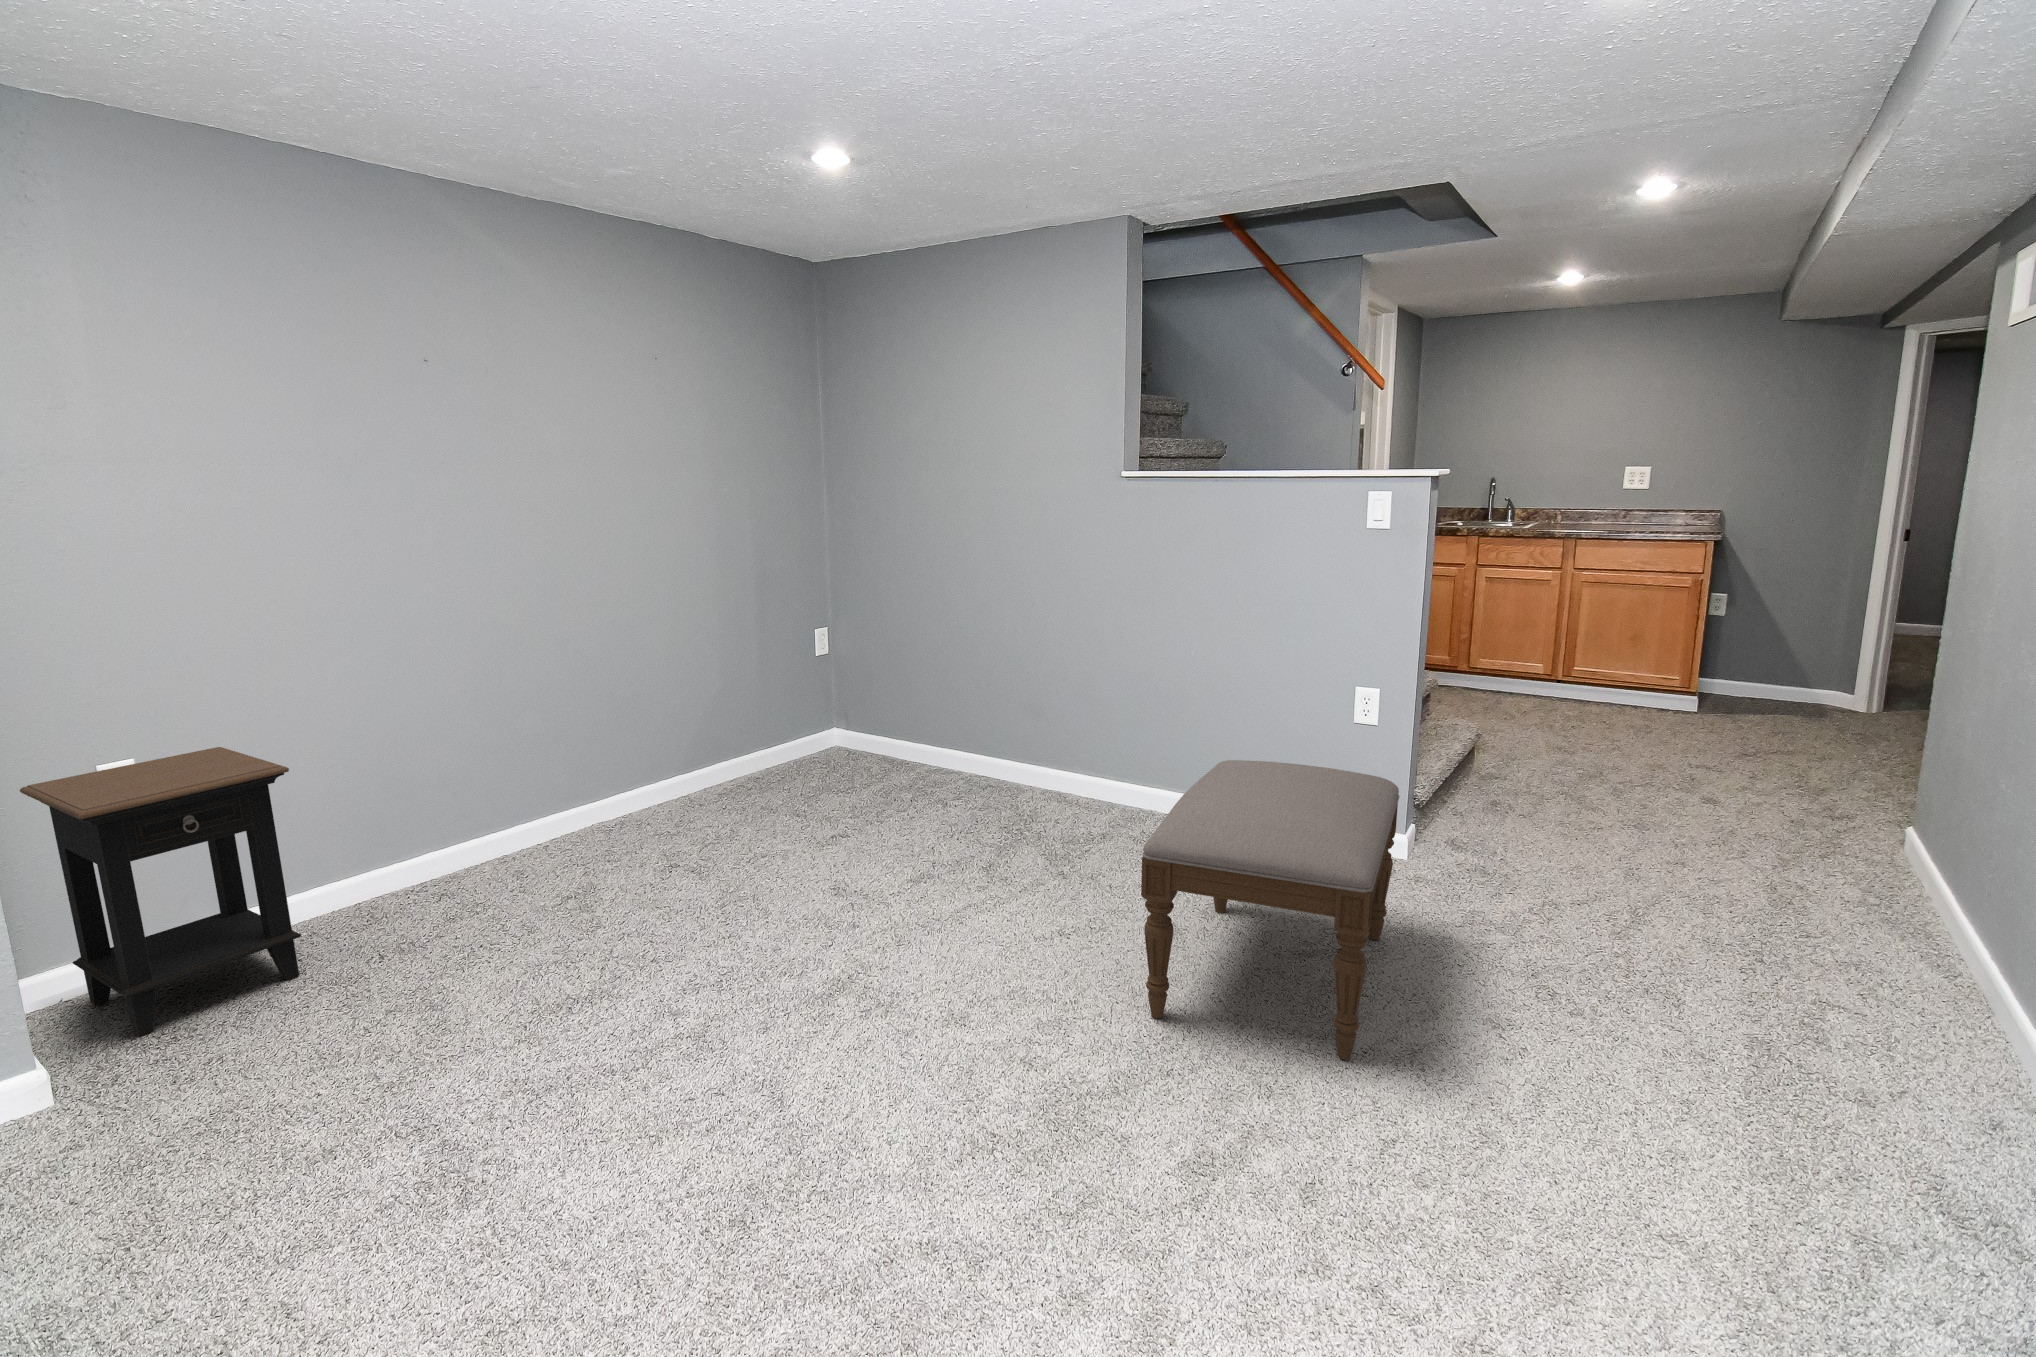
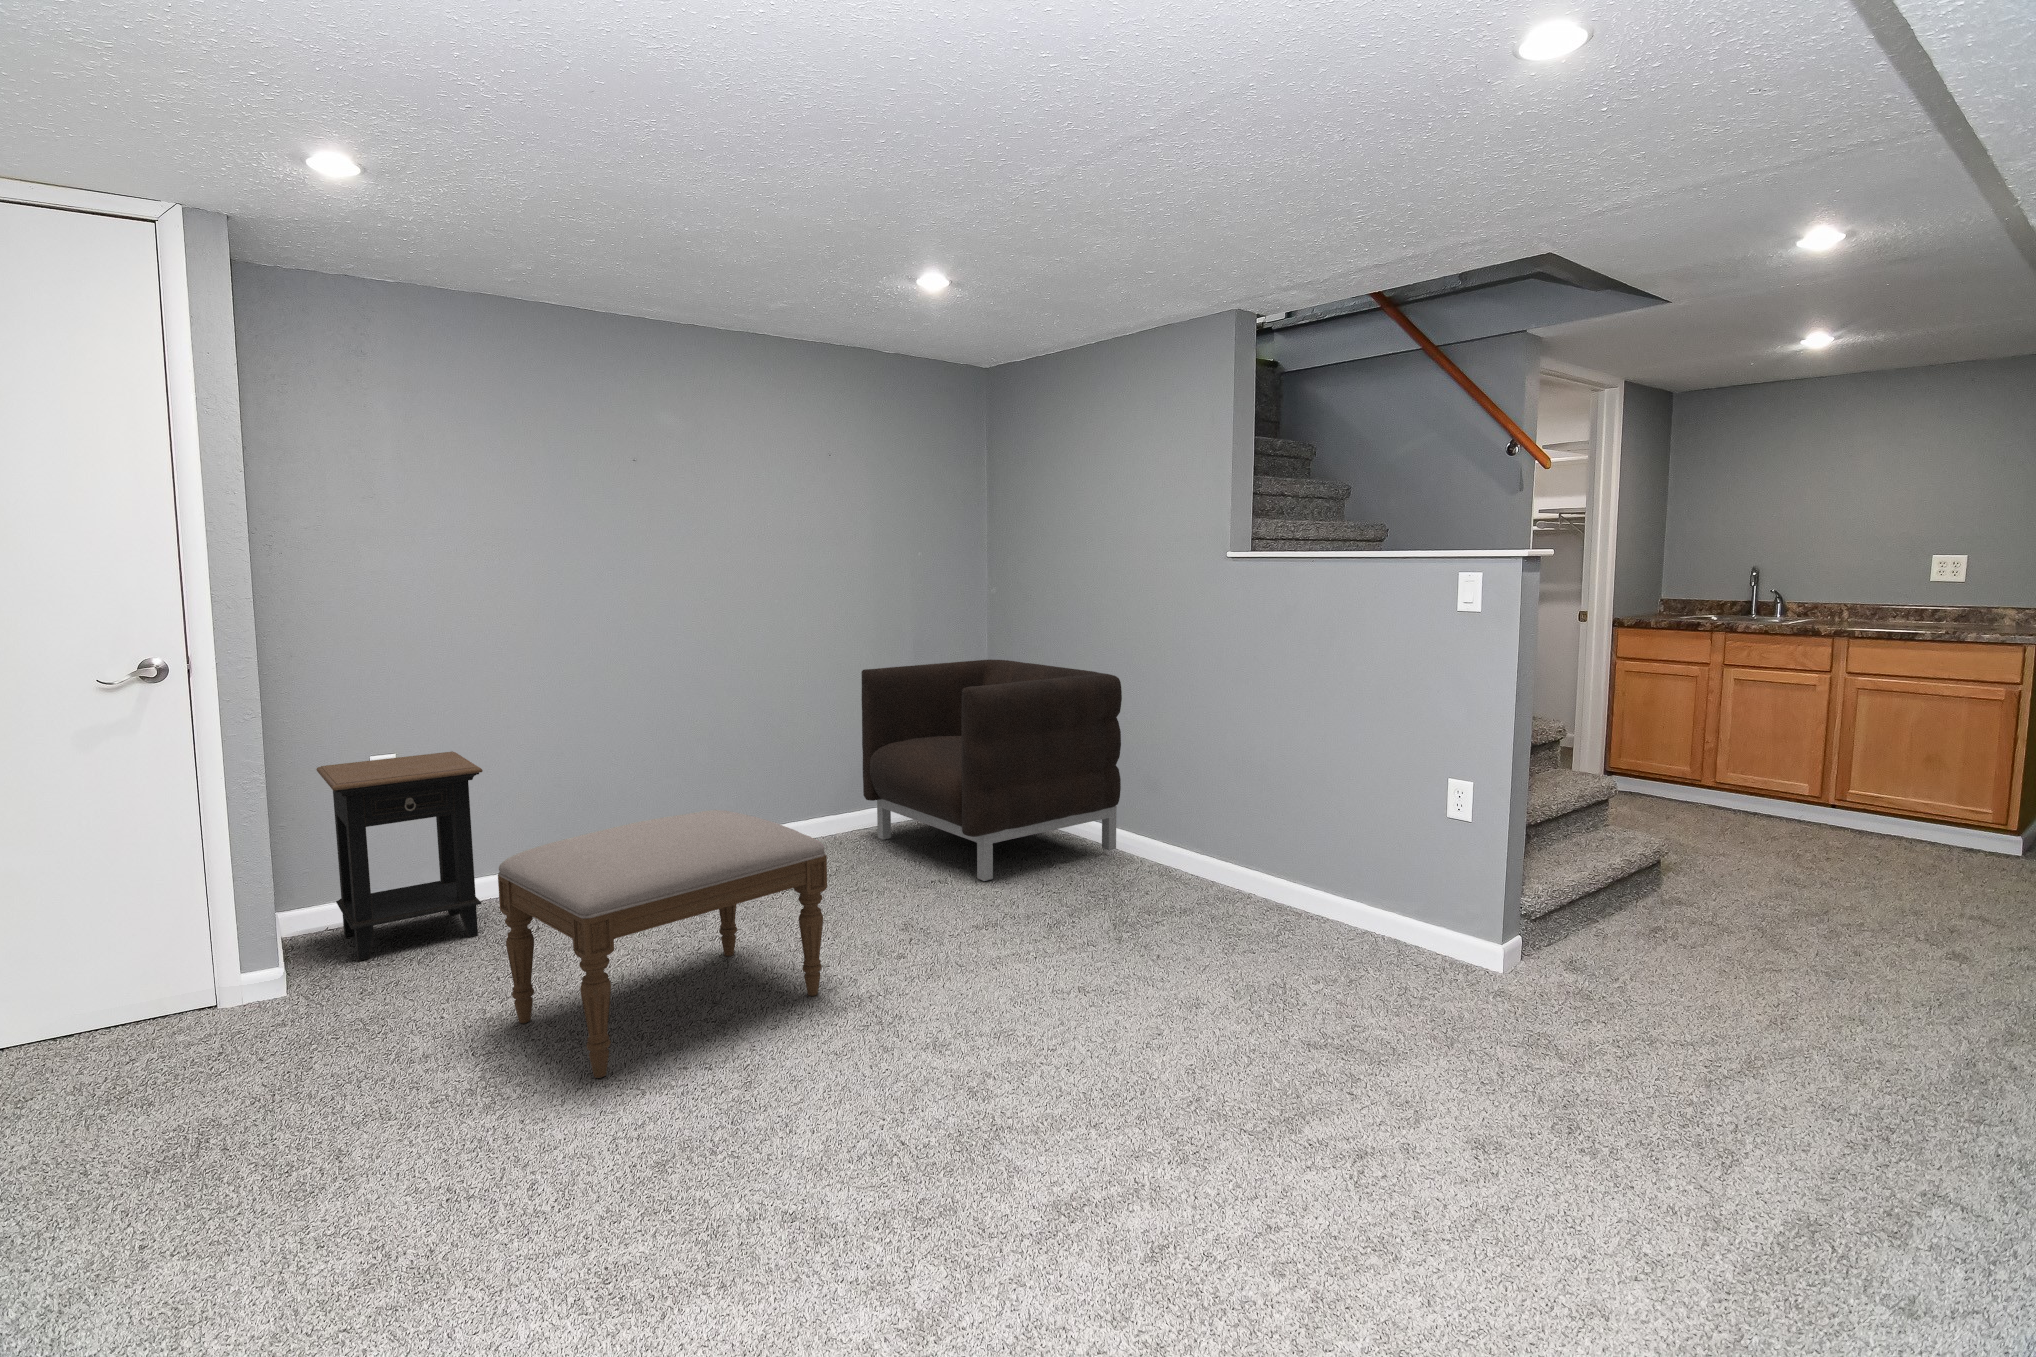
armchair: none [711,589,1002,829] -> present [861,659,1122,881]
ottoman: present [1141,760,1399,1060] -> present [498,810,827,1078]

